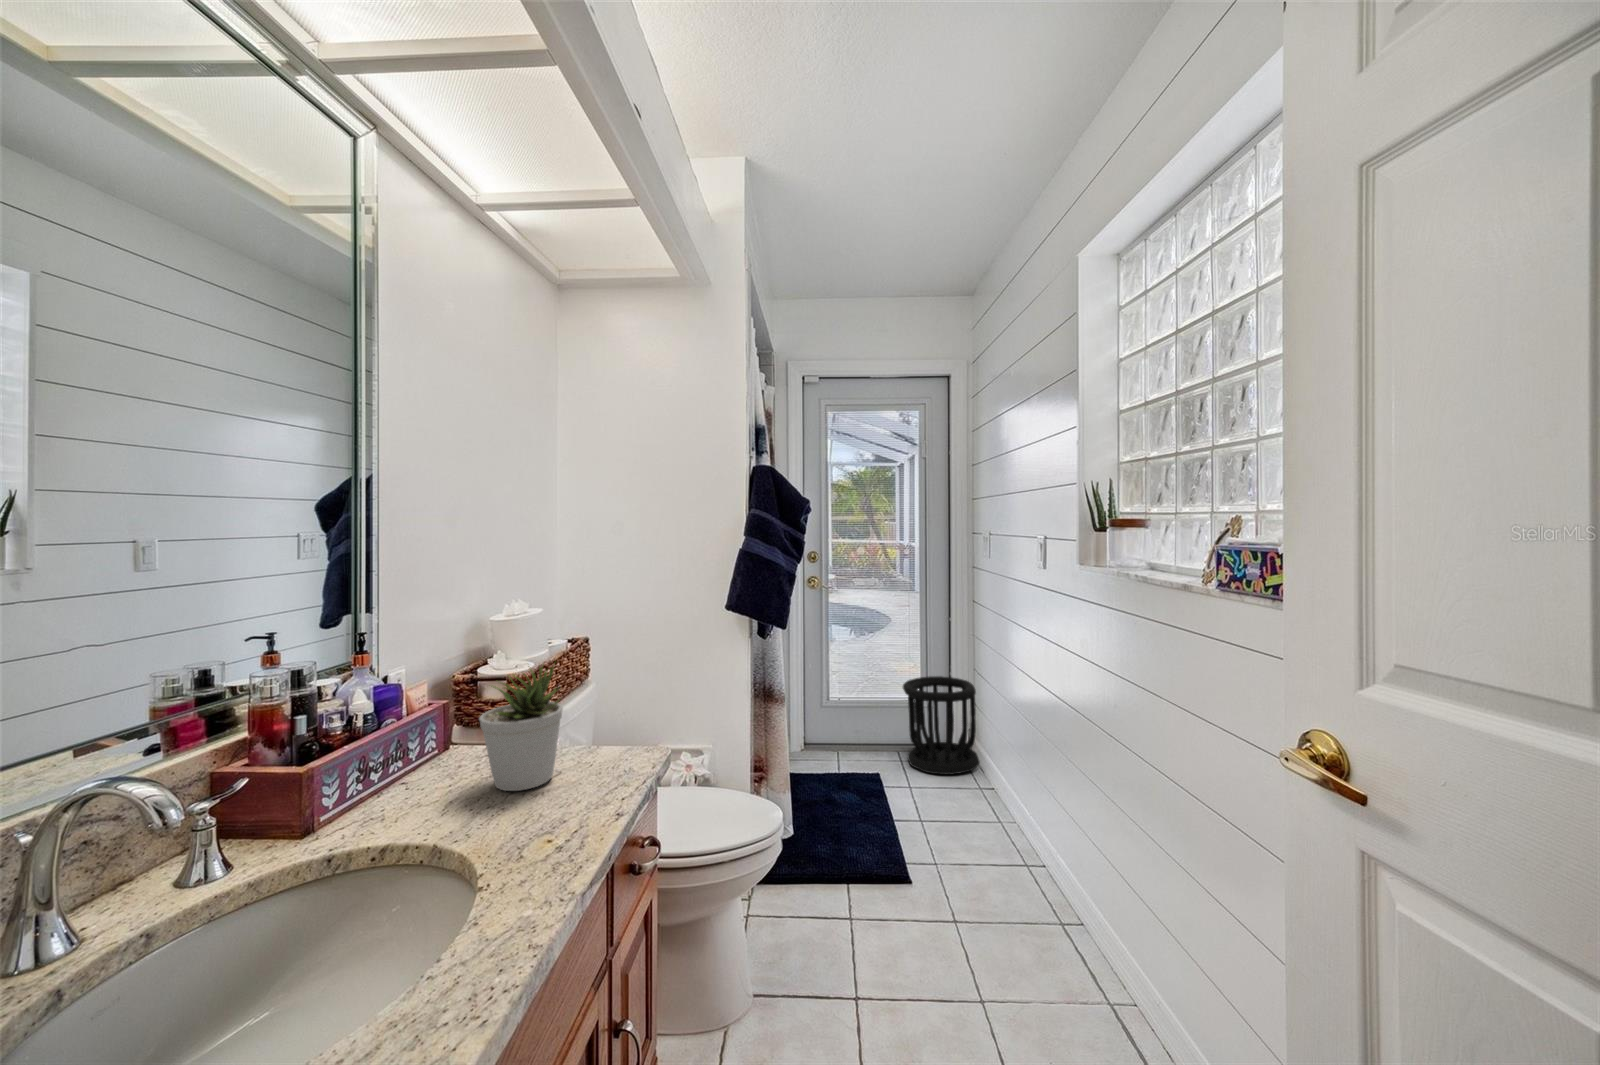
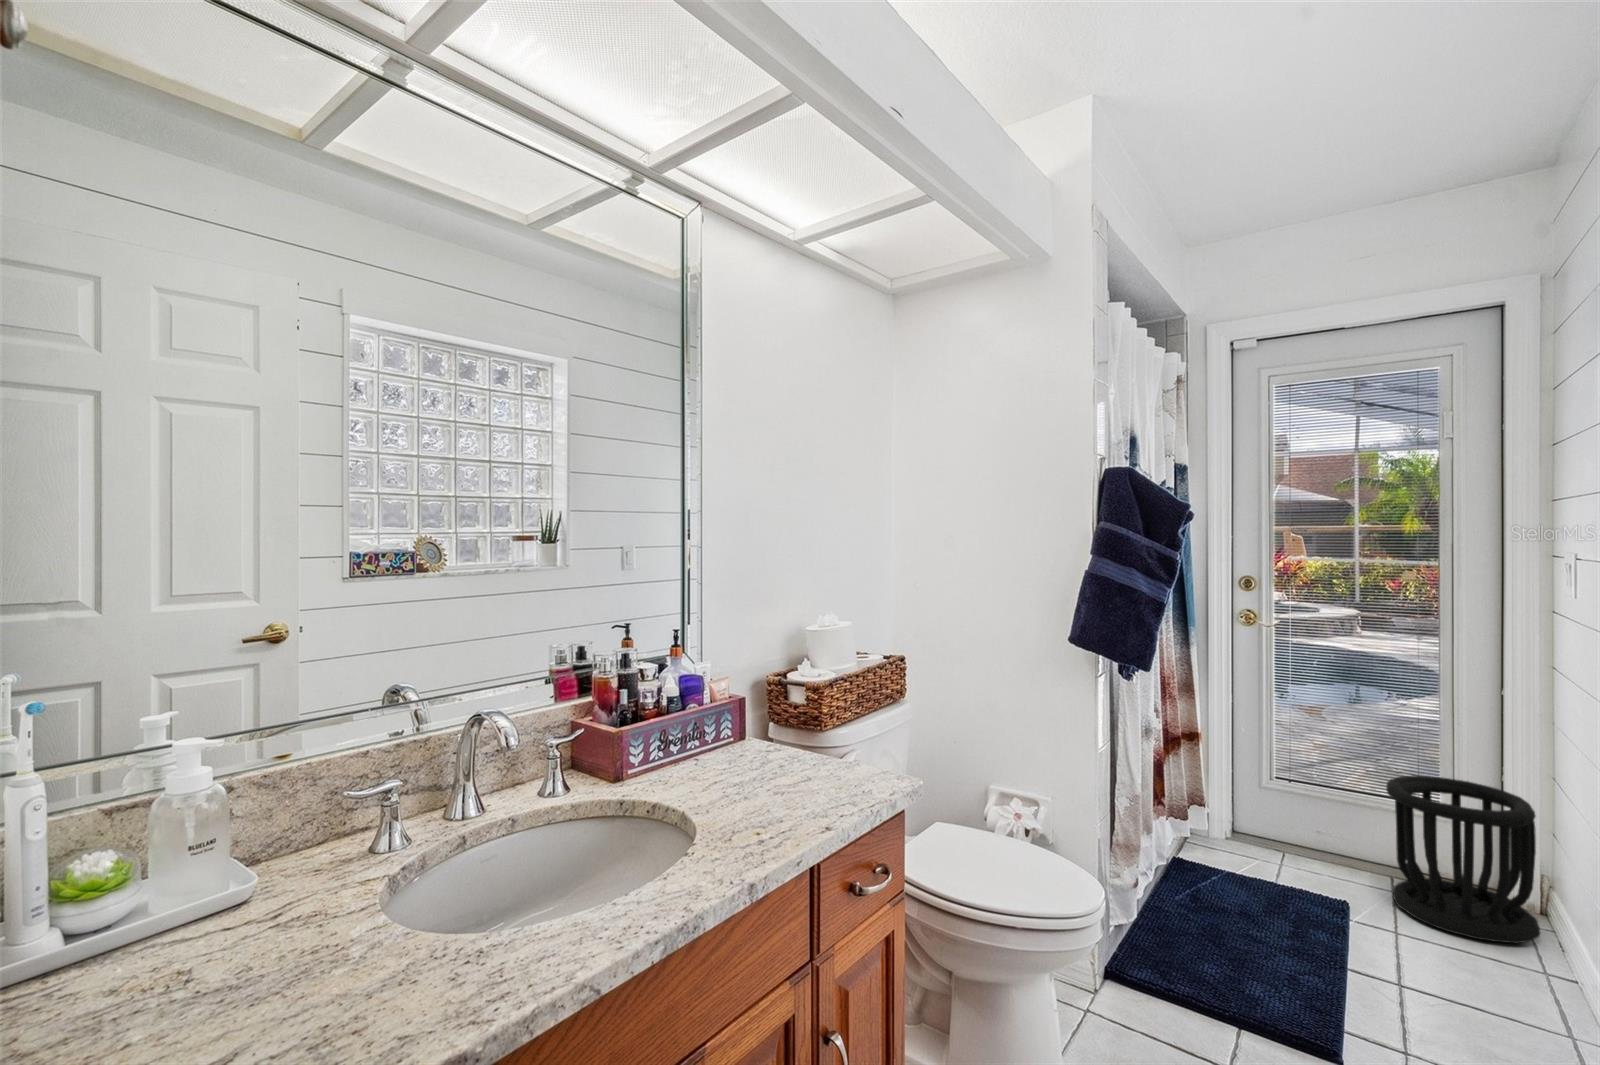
potted plant: present [479,664,563,791] -> none [739,673,808,787]

